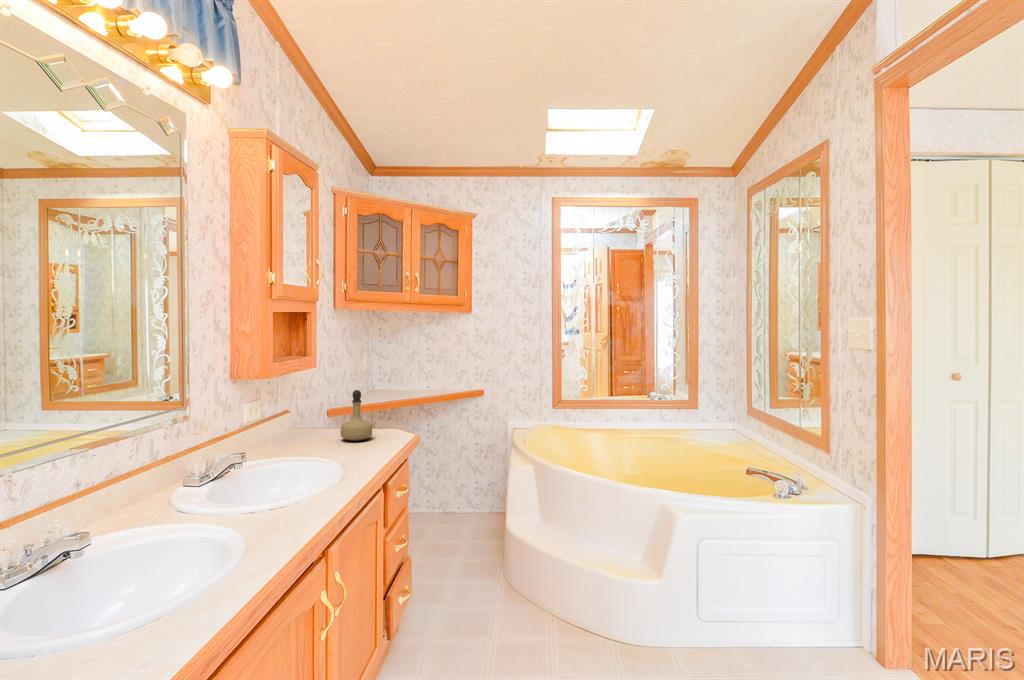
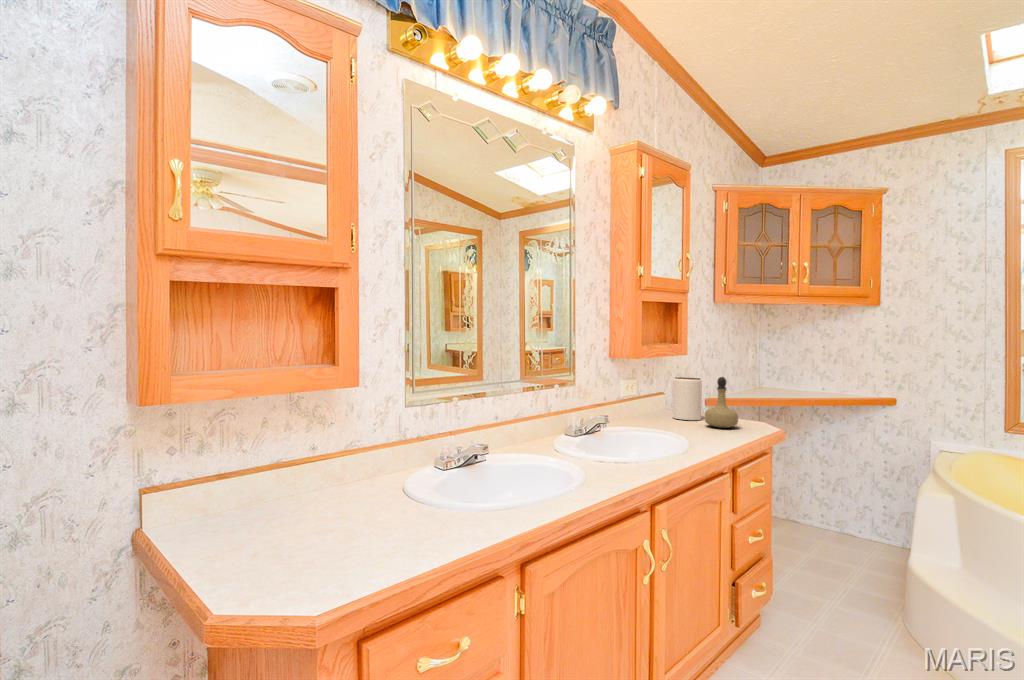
jar: none [304,391,333,436] -> present [673,377,702,420]

